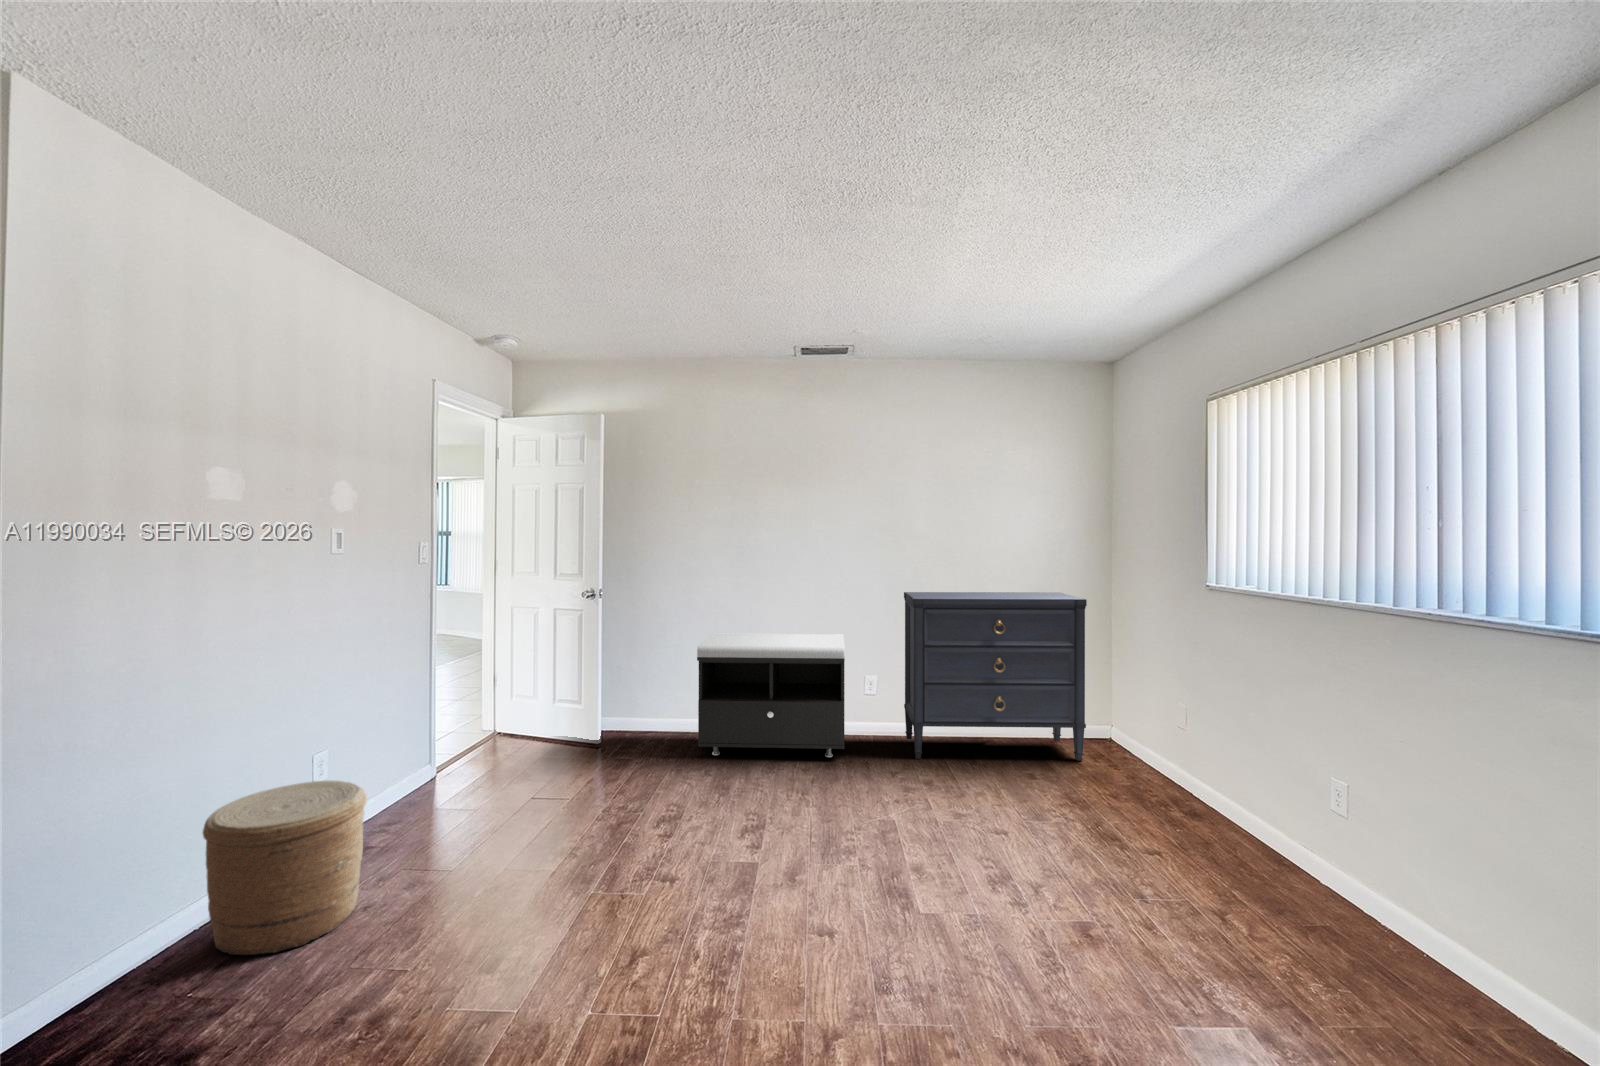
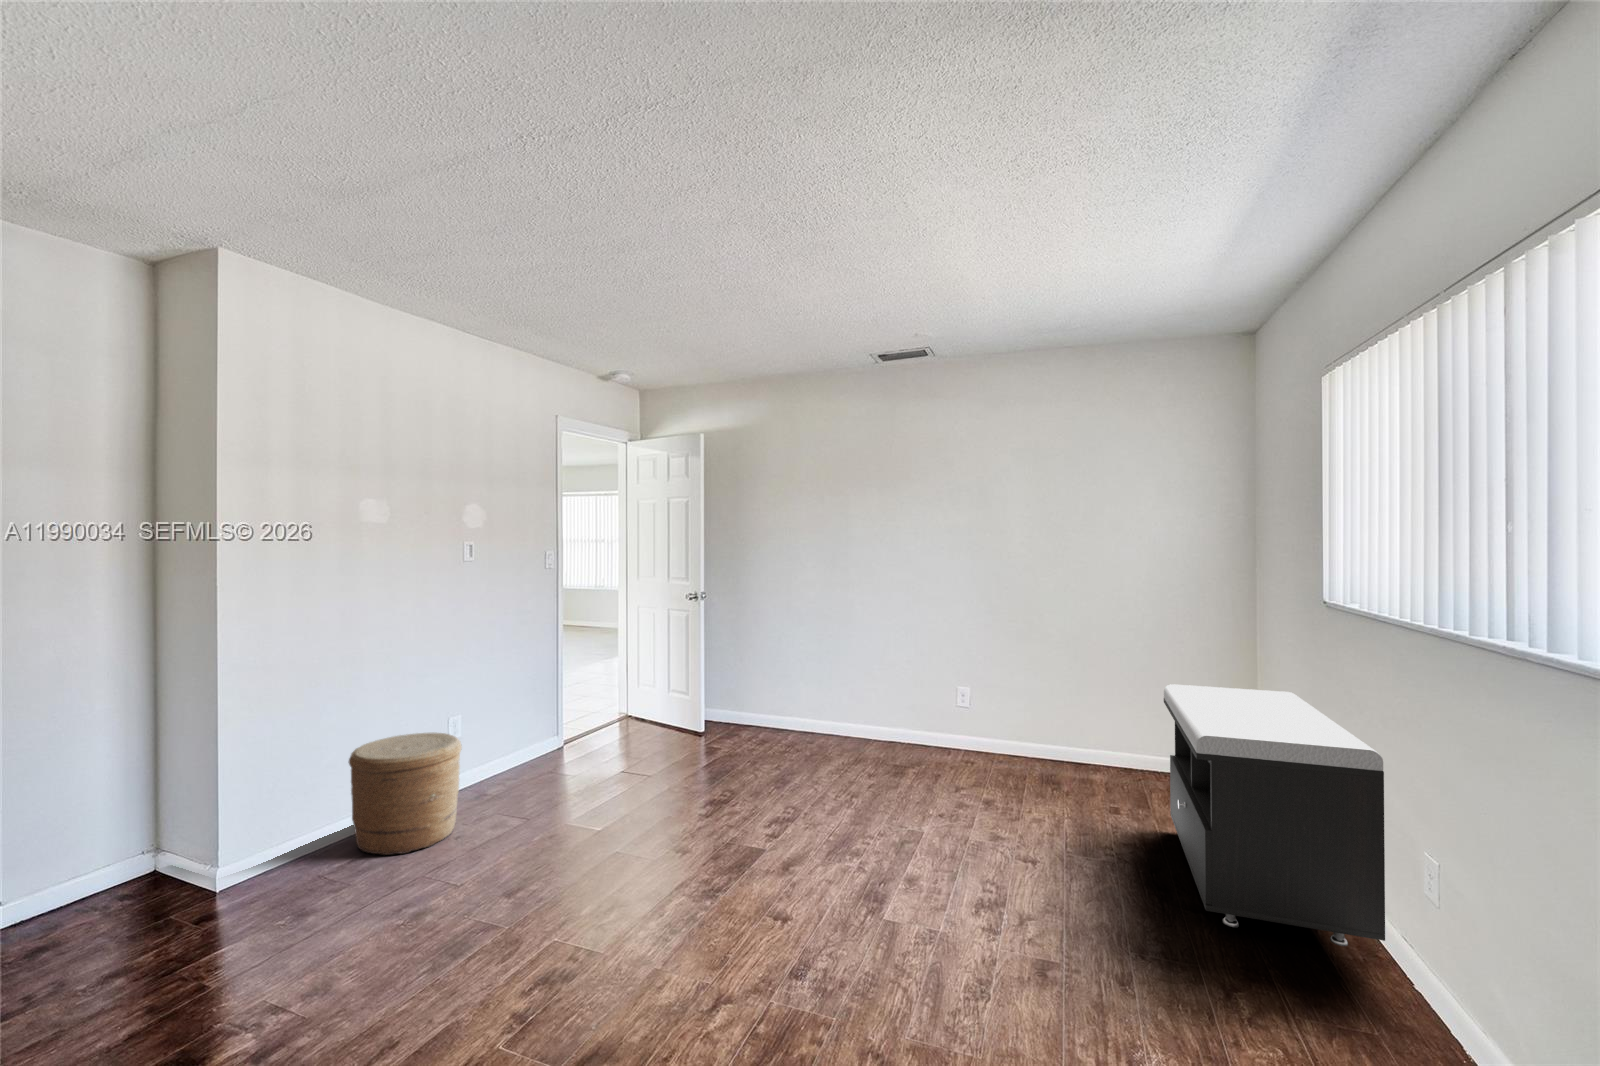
dresser: present [904,592,1087,761] -> none [989,602,1196,803]
storage bench: present [697,634,845,757] -> present [1164,684,1385,946]

